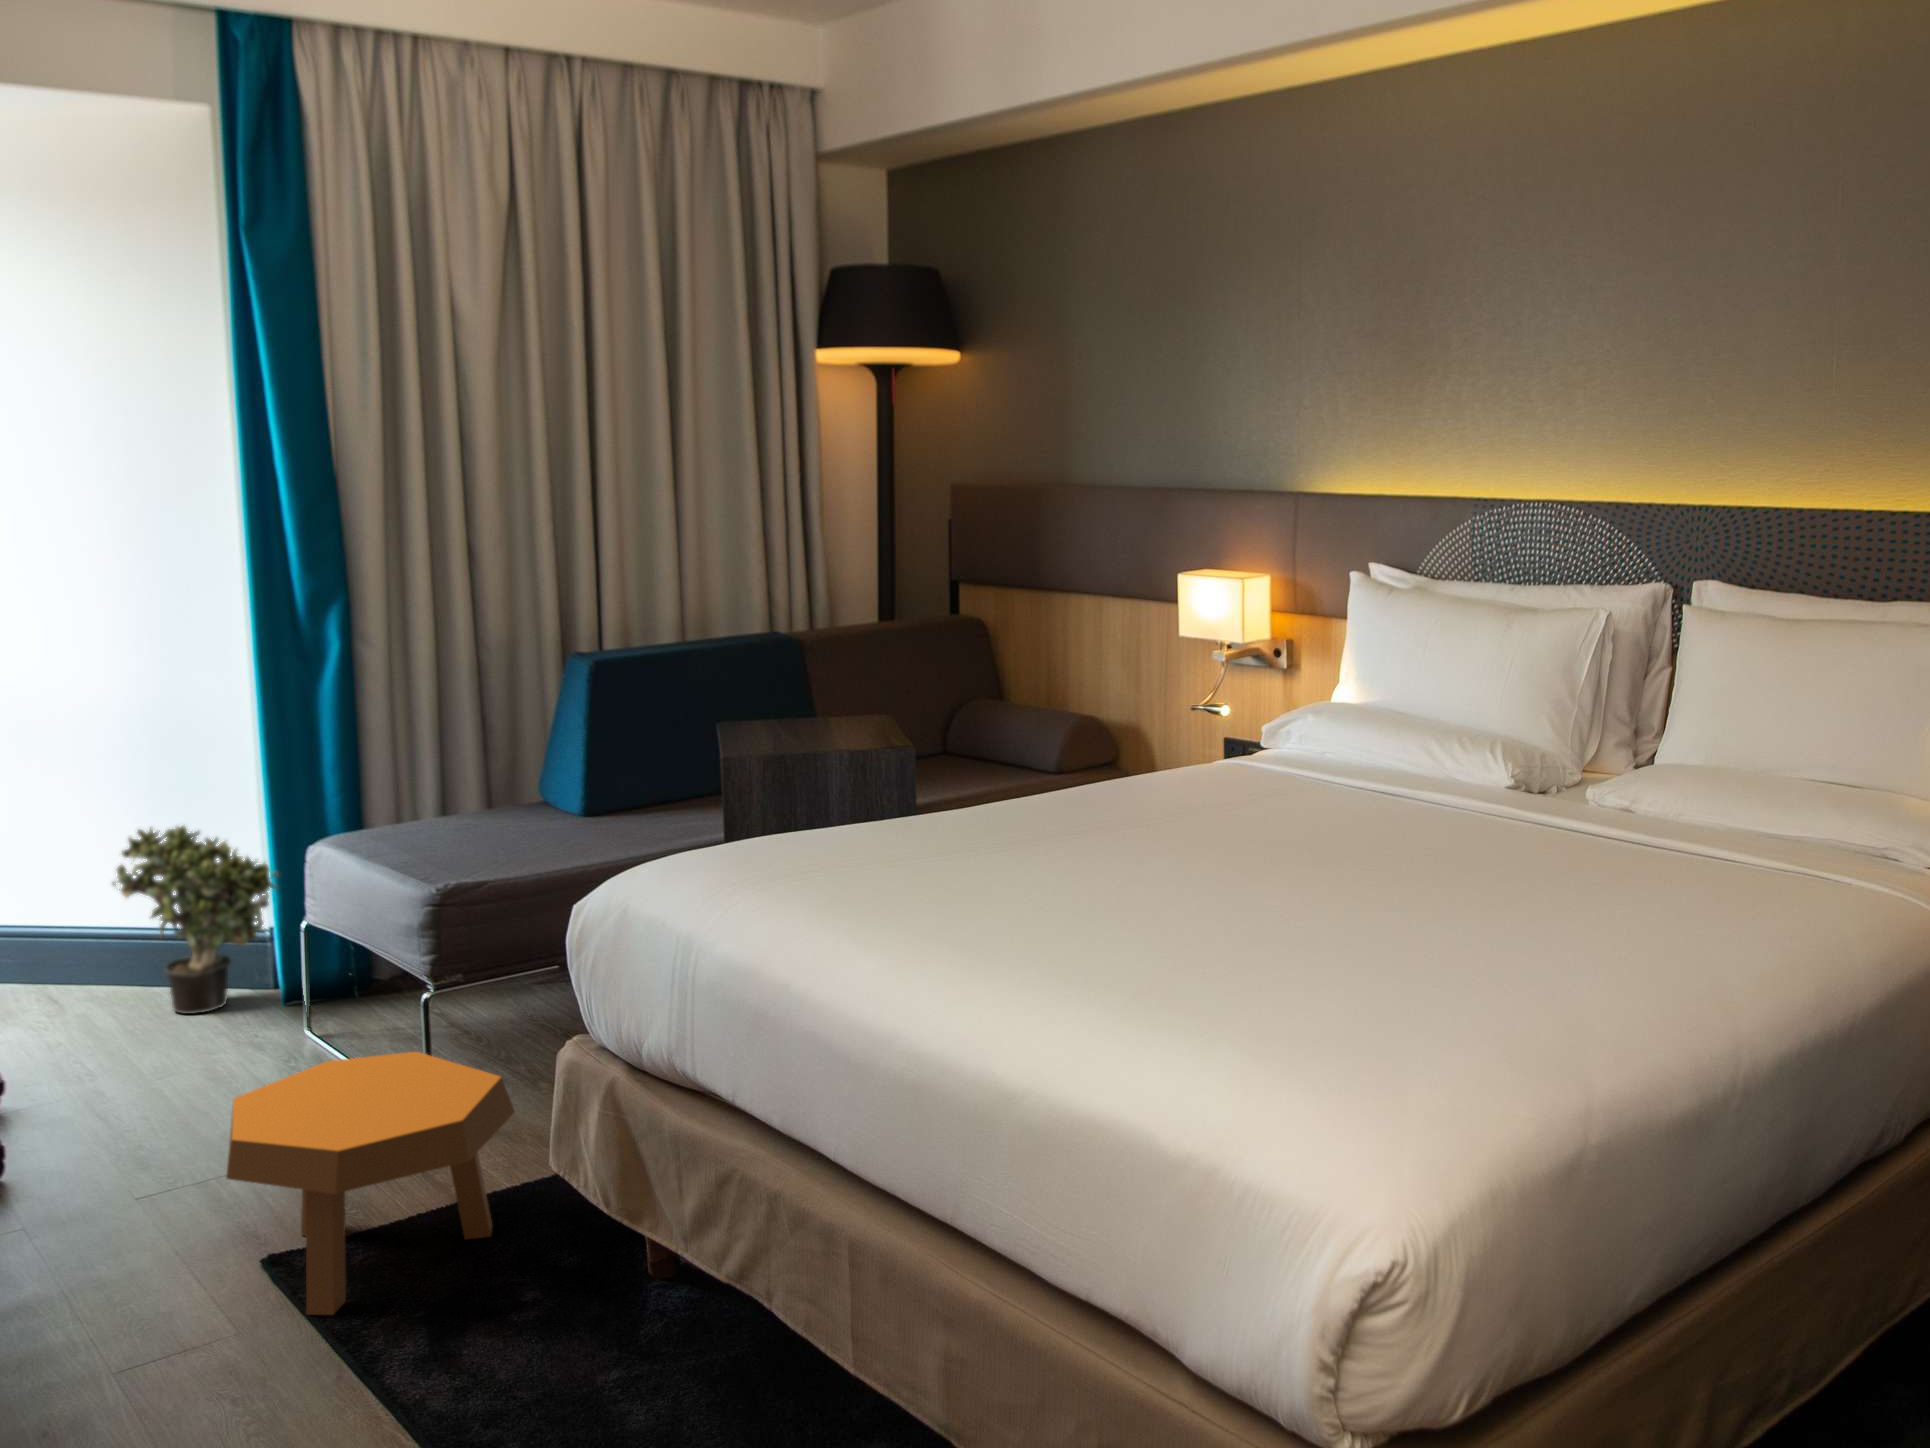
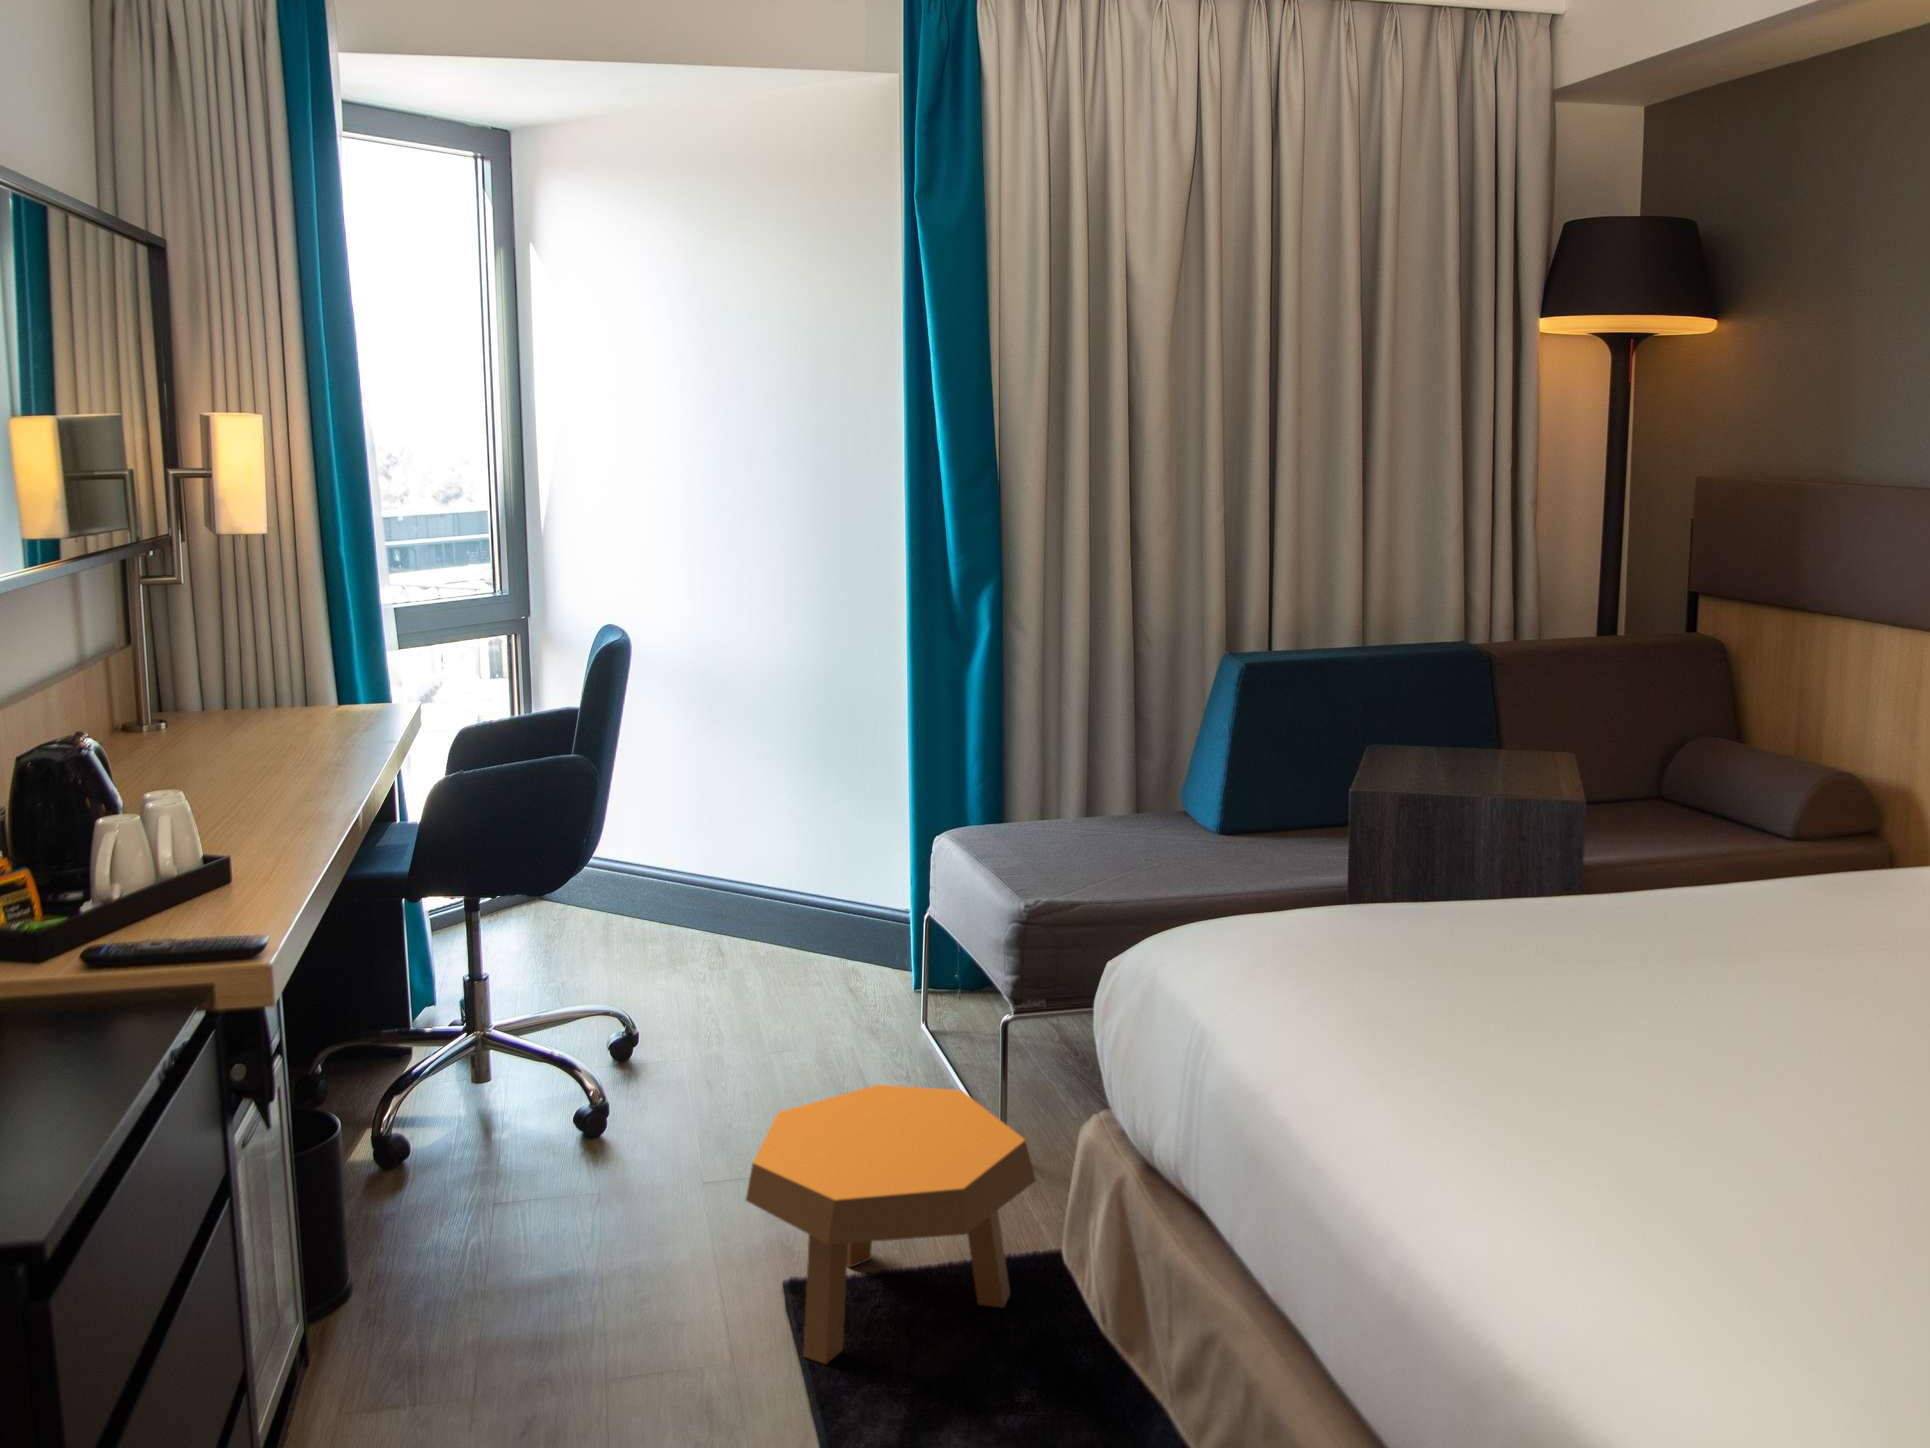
potted plant: present [113,826,278,1014] -> none [779,801,928,984]

